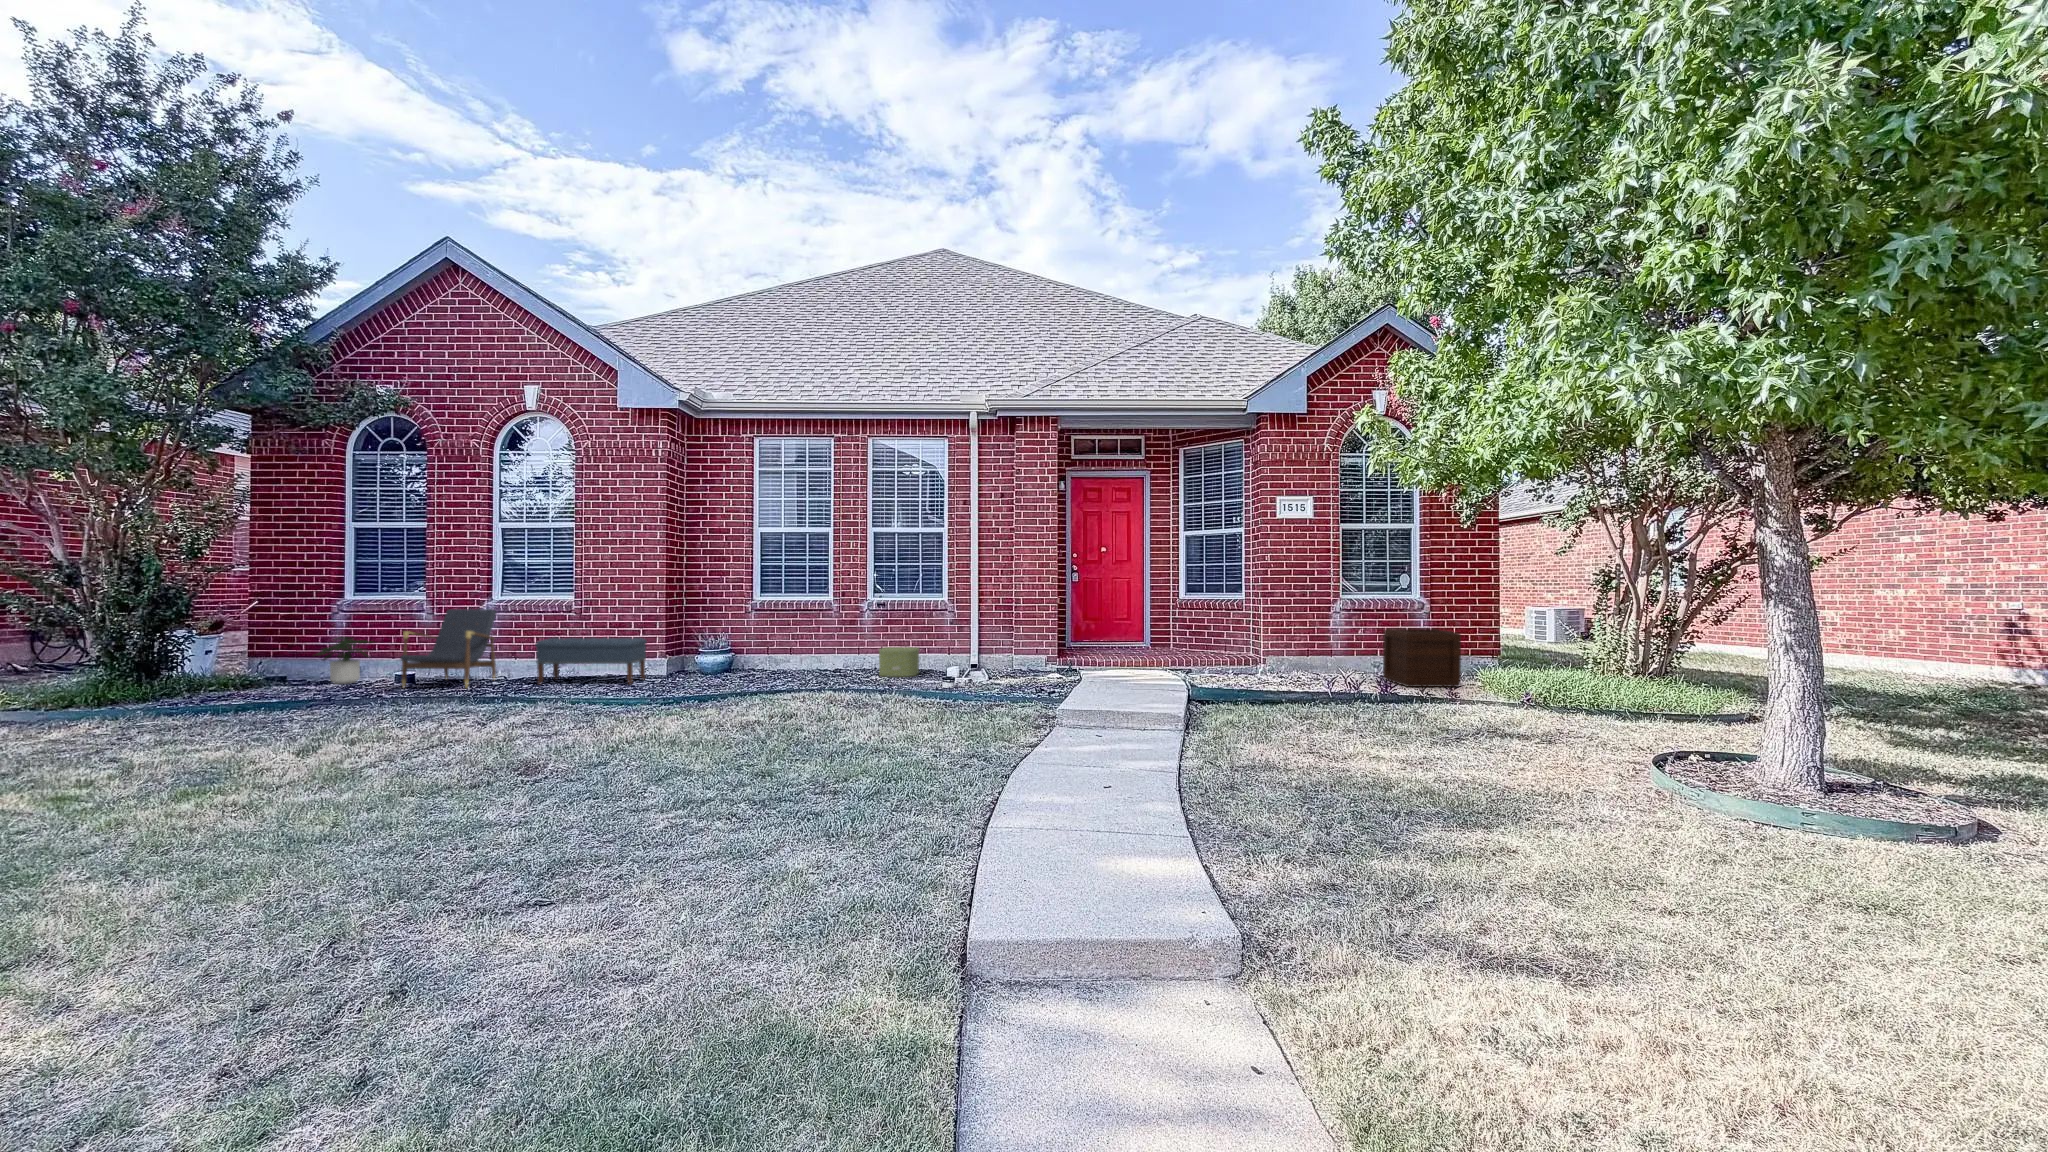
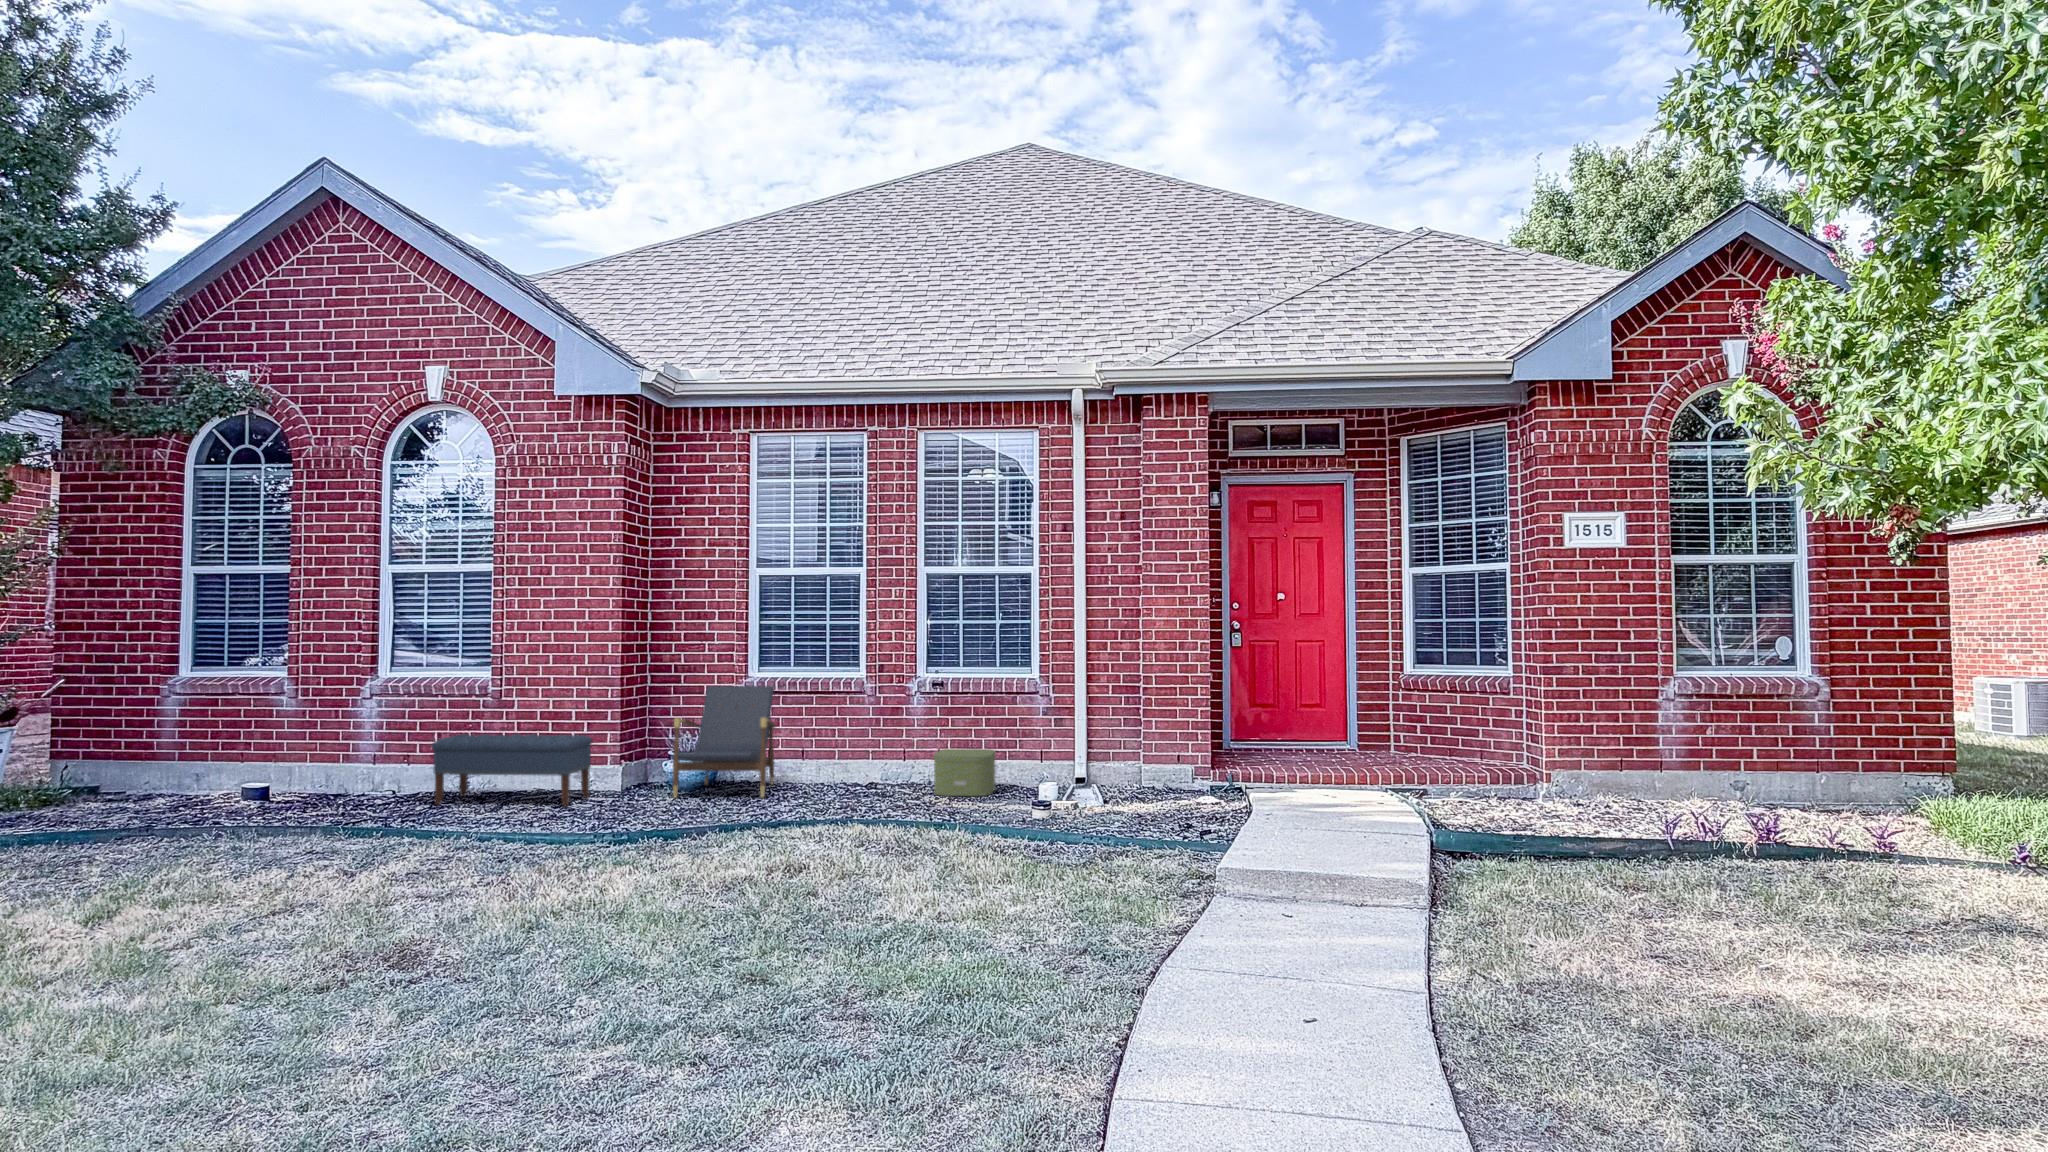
lounge chair: present [400,609,497,688] -> present [673,686,776,798]
wooden crate: present [1383,628,1461,687] -> none [1751,727,1895,828]
potted plant: present [316,637,373,684] -> none [128,731,220,800]

